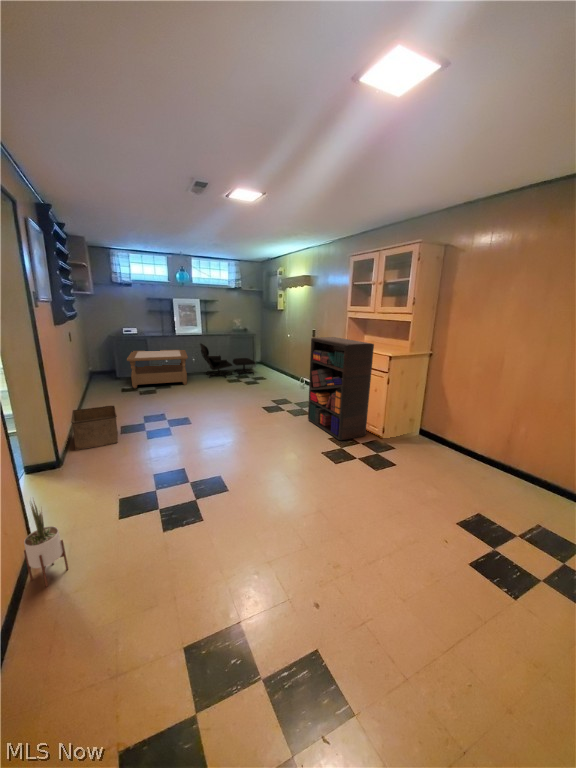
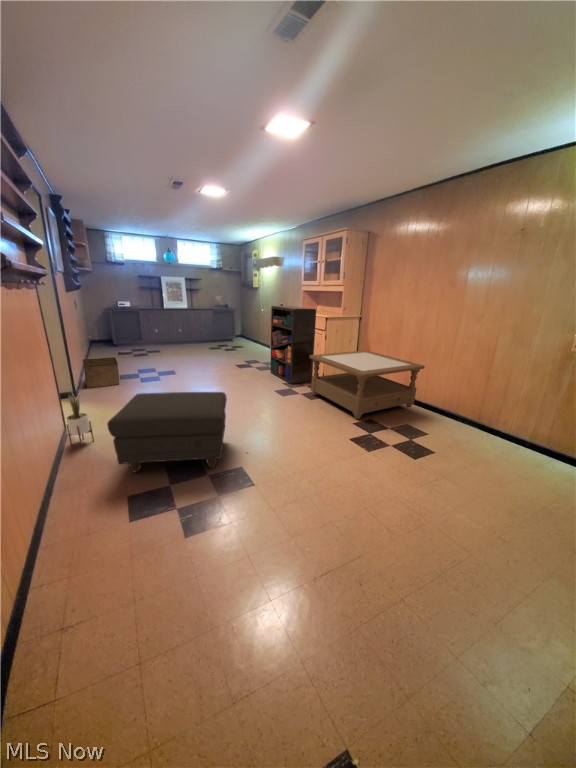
lounge chair: present [200,344,256,378] -> none [186,316,235,346]
coffee table: present [127,350,188,388] -> present [310,350,425,419]
ottoman: none [76,496,286,666] -> present [107,392,227,472]

